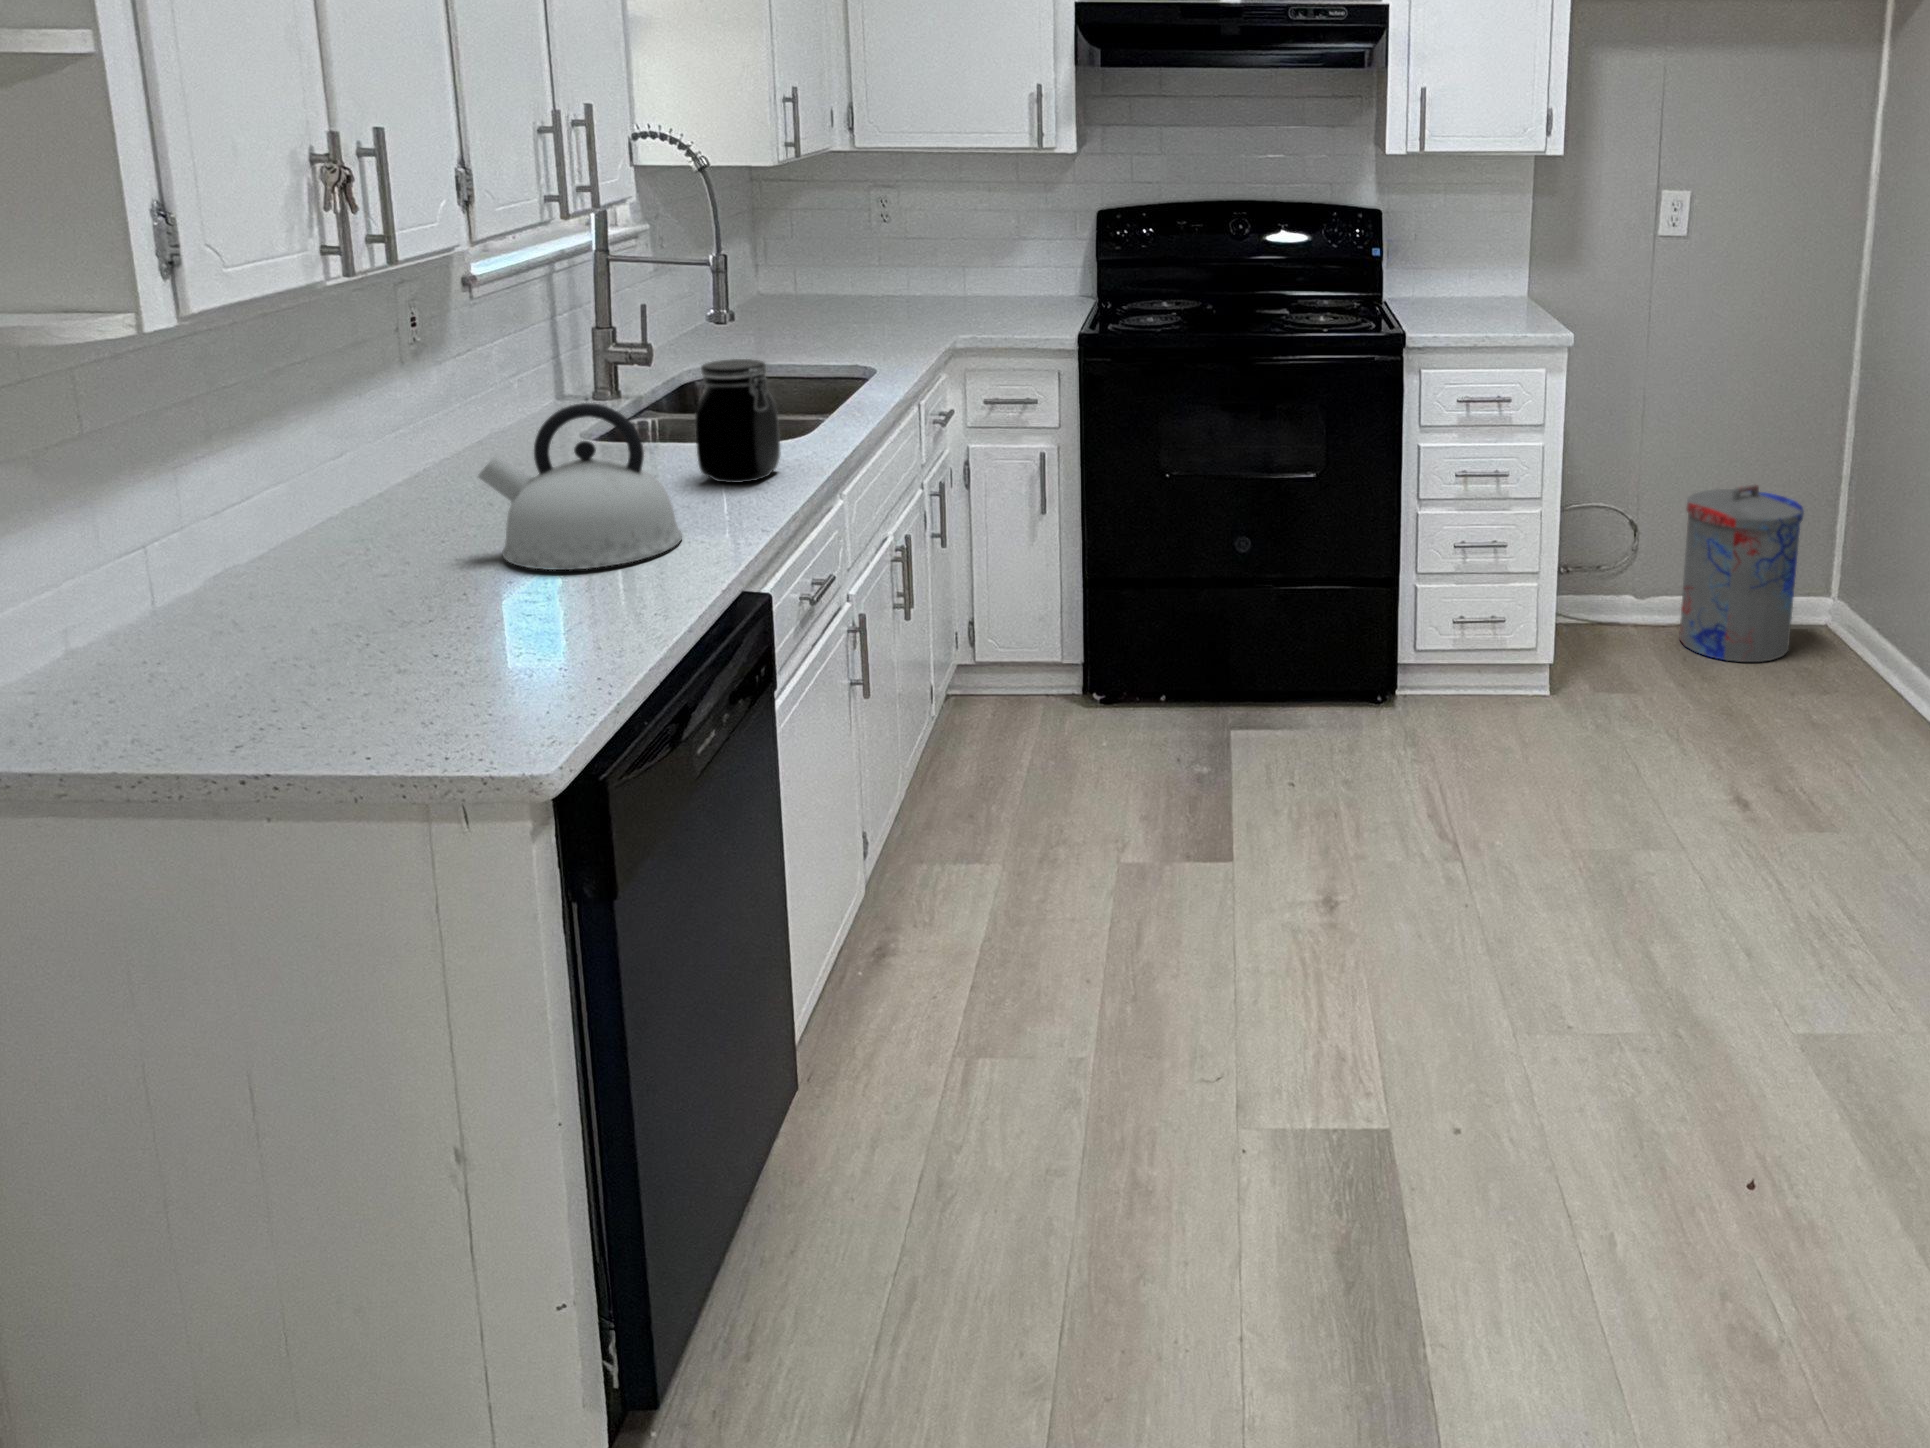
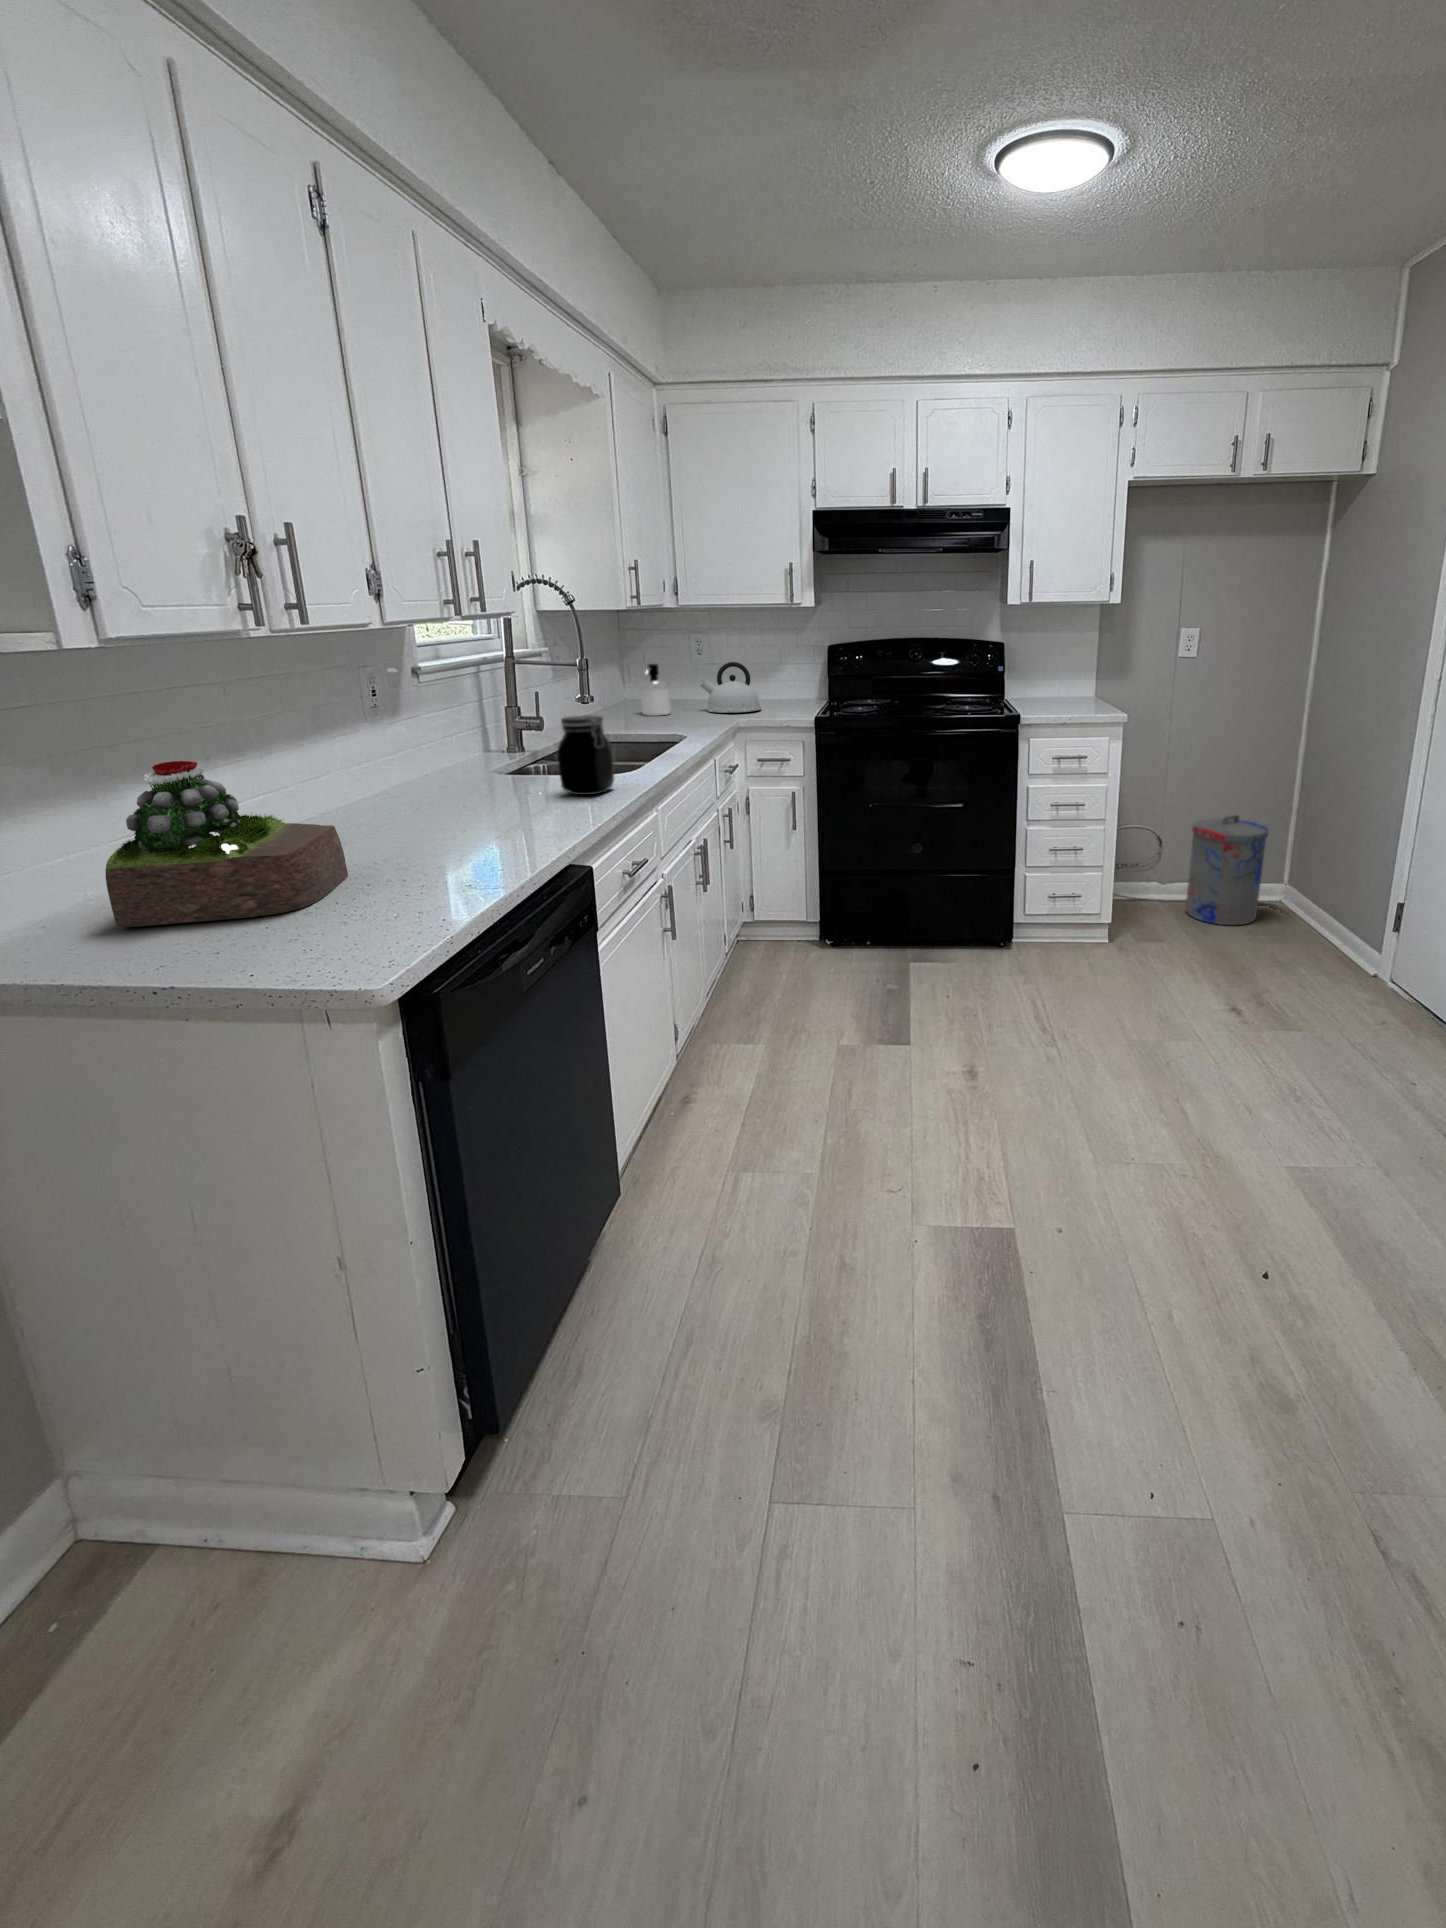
soap dispenser: none [790,240,843,325] -> present [639,664,671,716]
kettle: present [478,403,682,570] -> present [700,662,761,713]
succulent plant: none [91,467,412,711] -> present [105,761,348,928]

